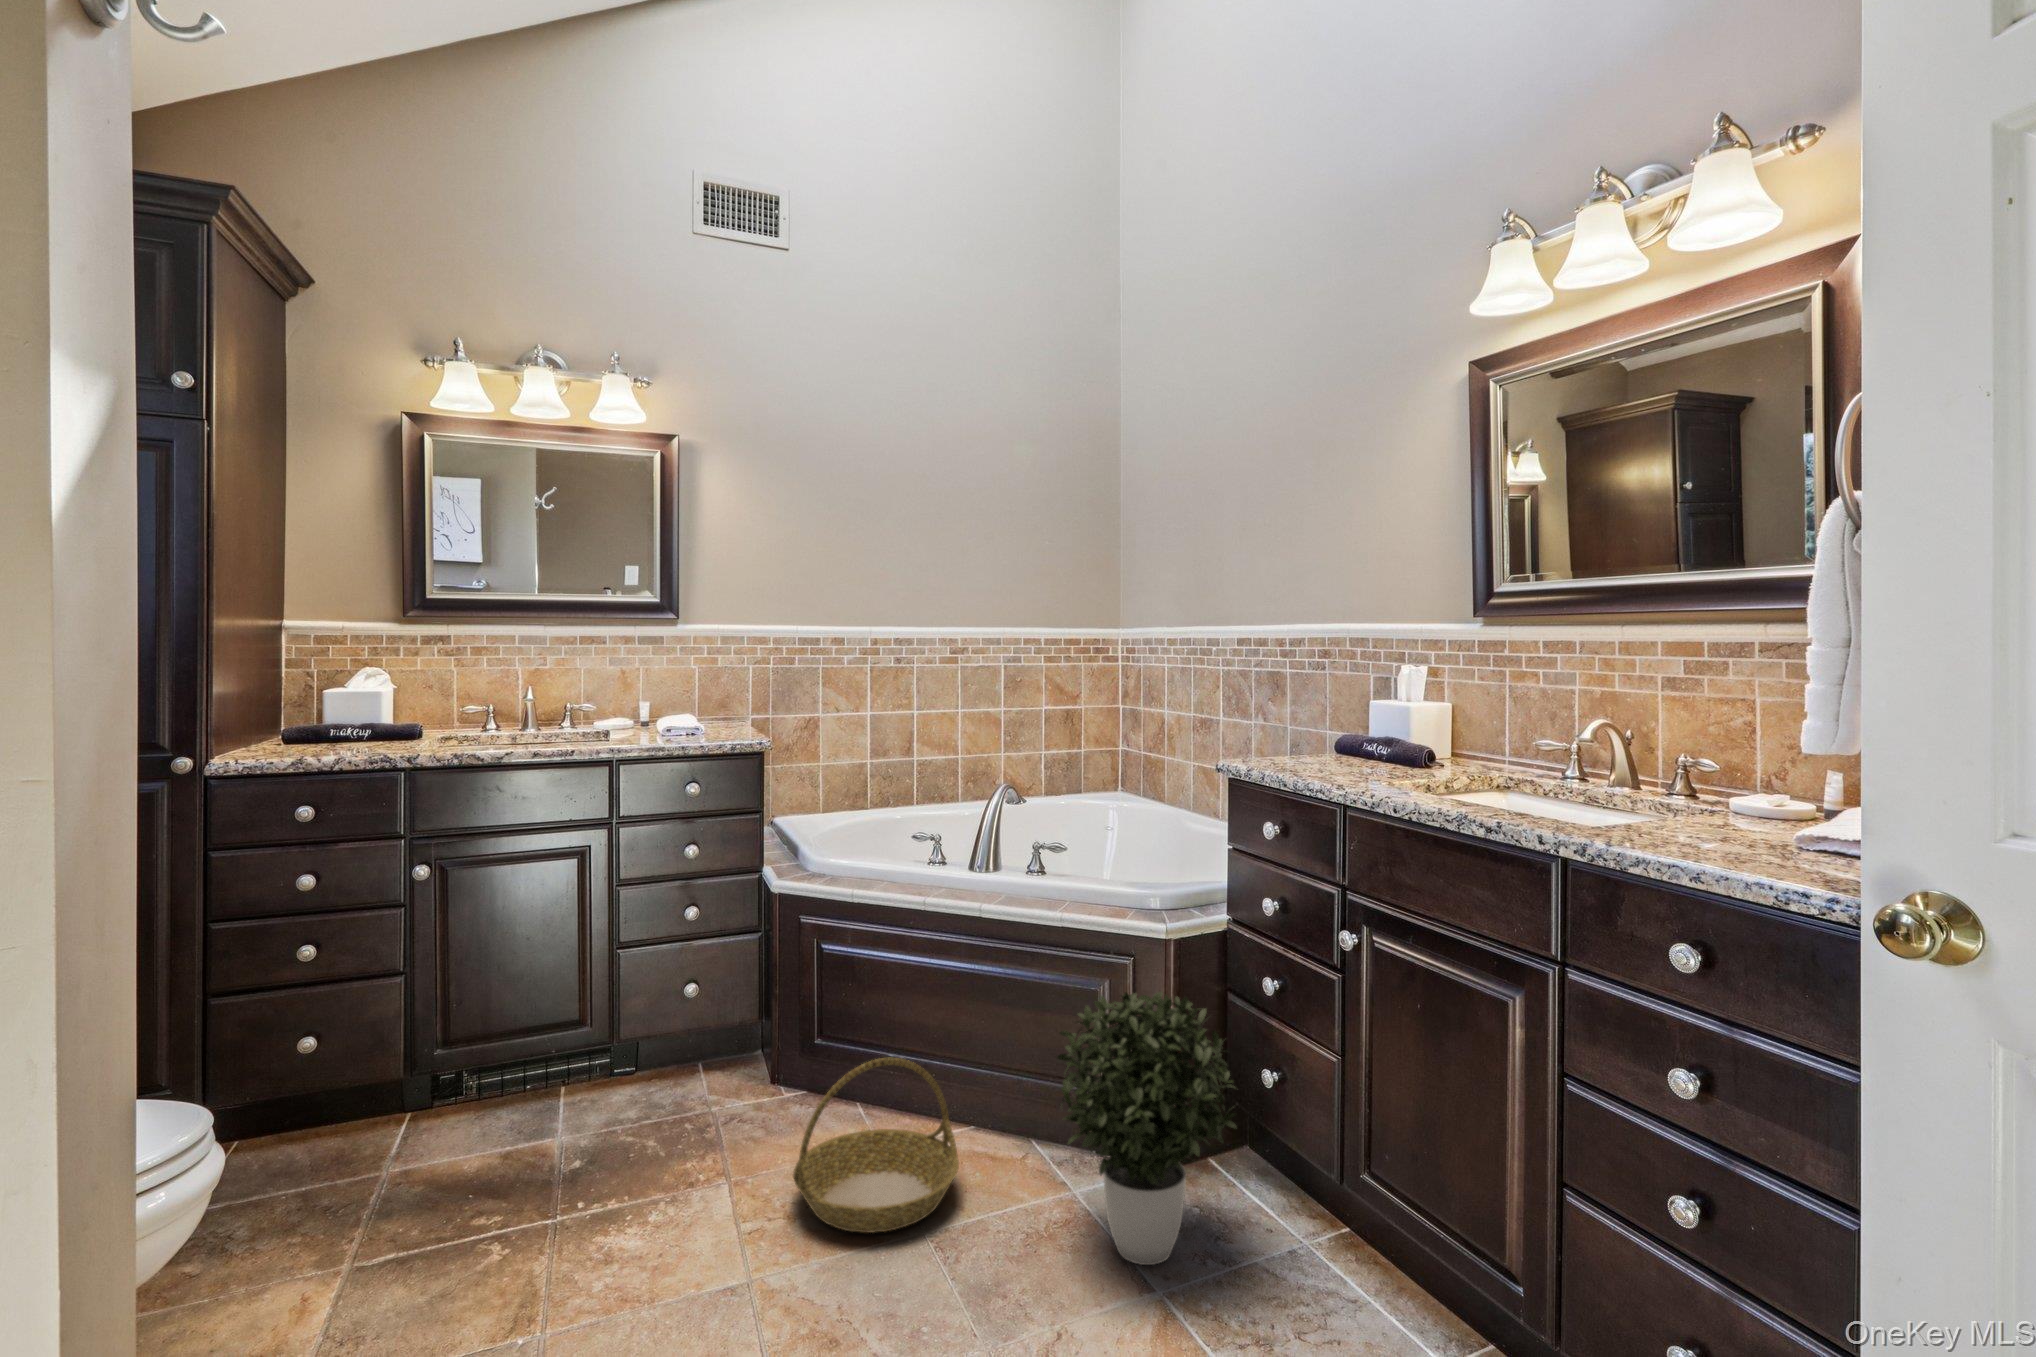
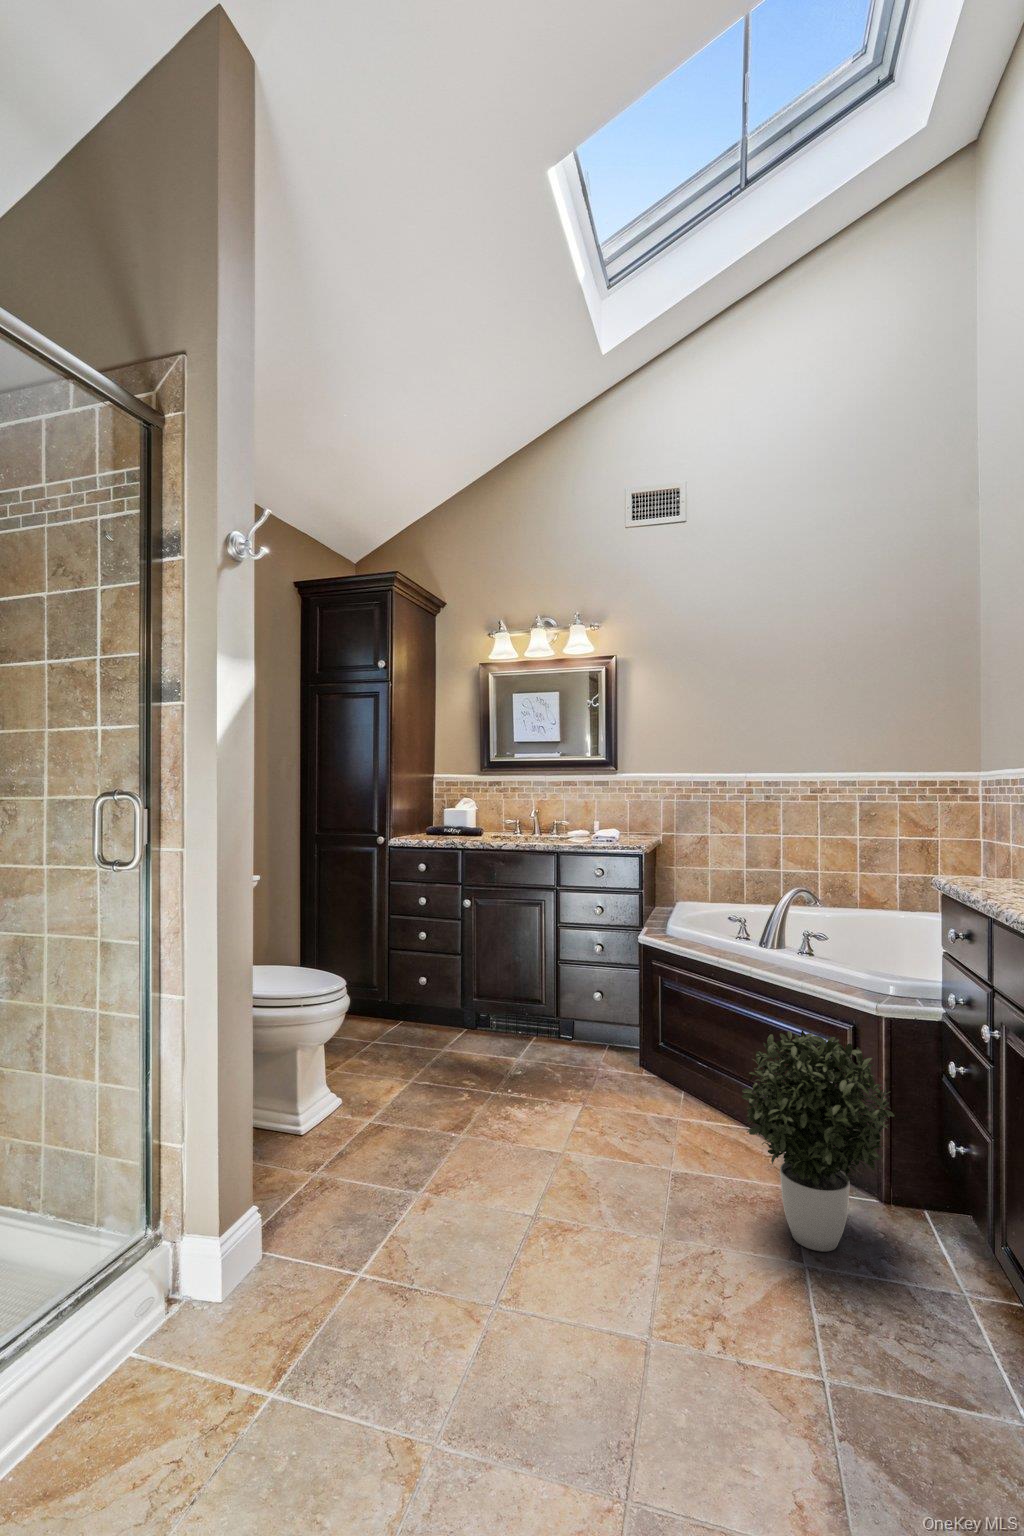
basket: present [793,1057,959,1233] -> none [598,1049,710,1165]

